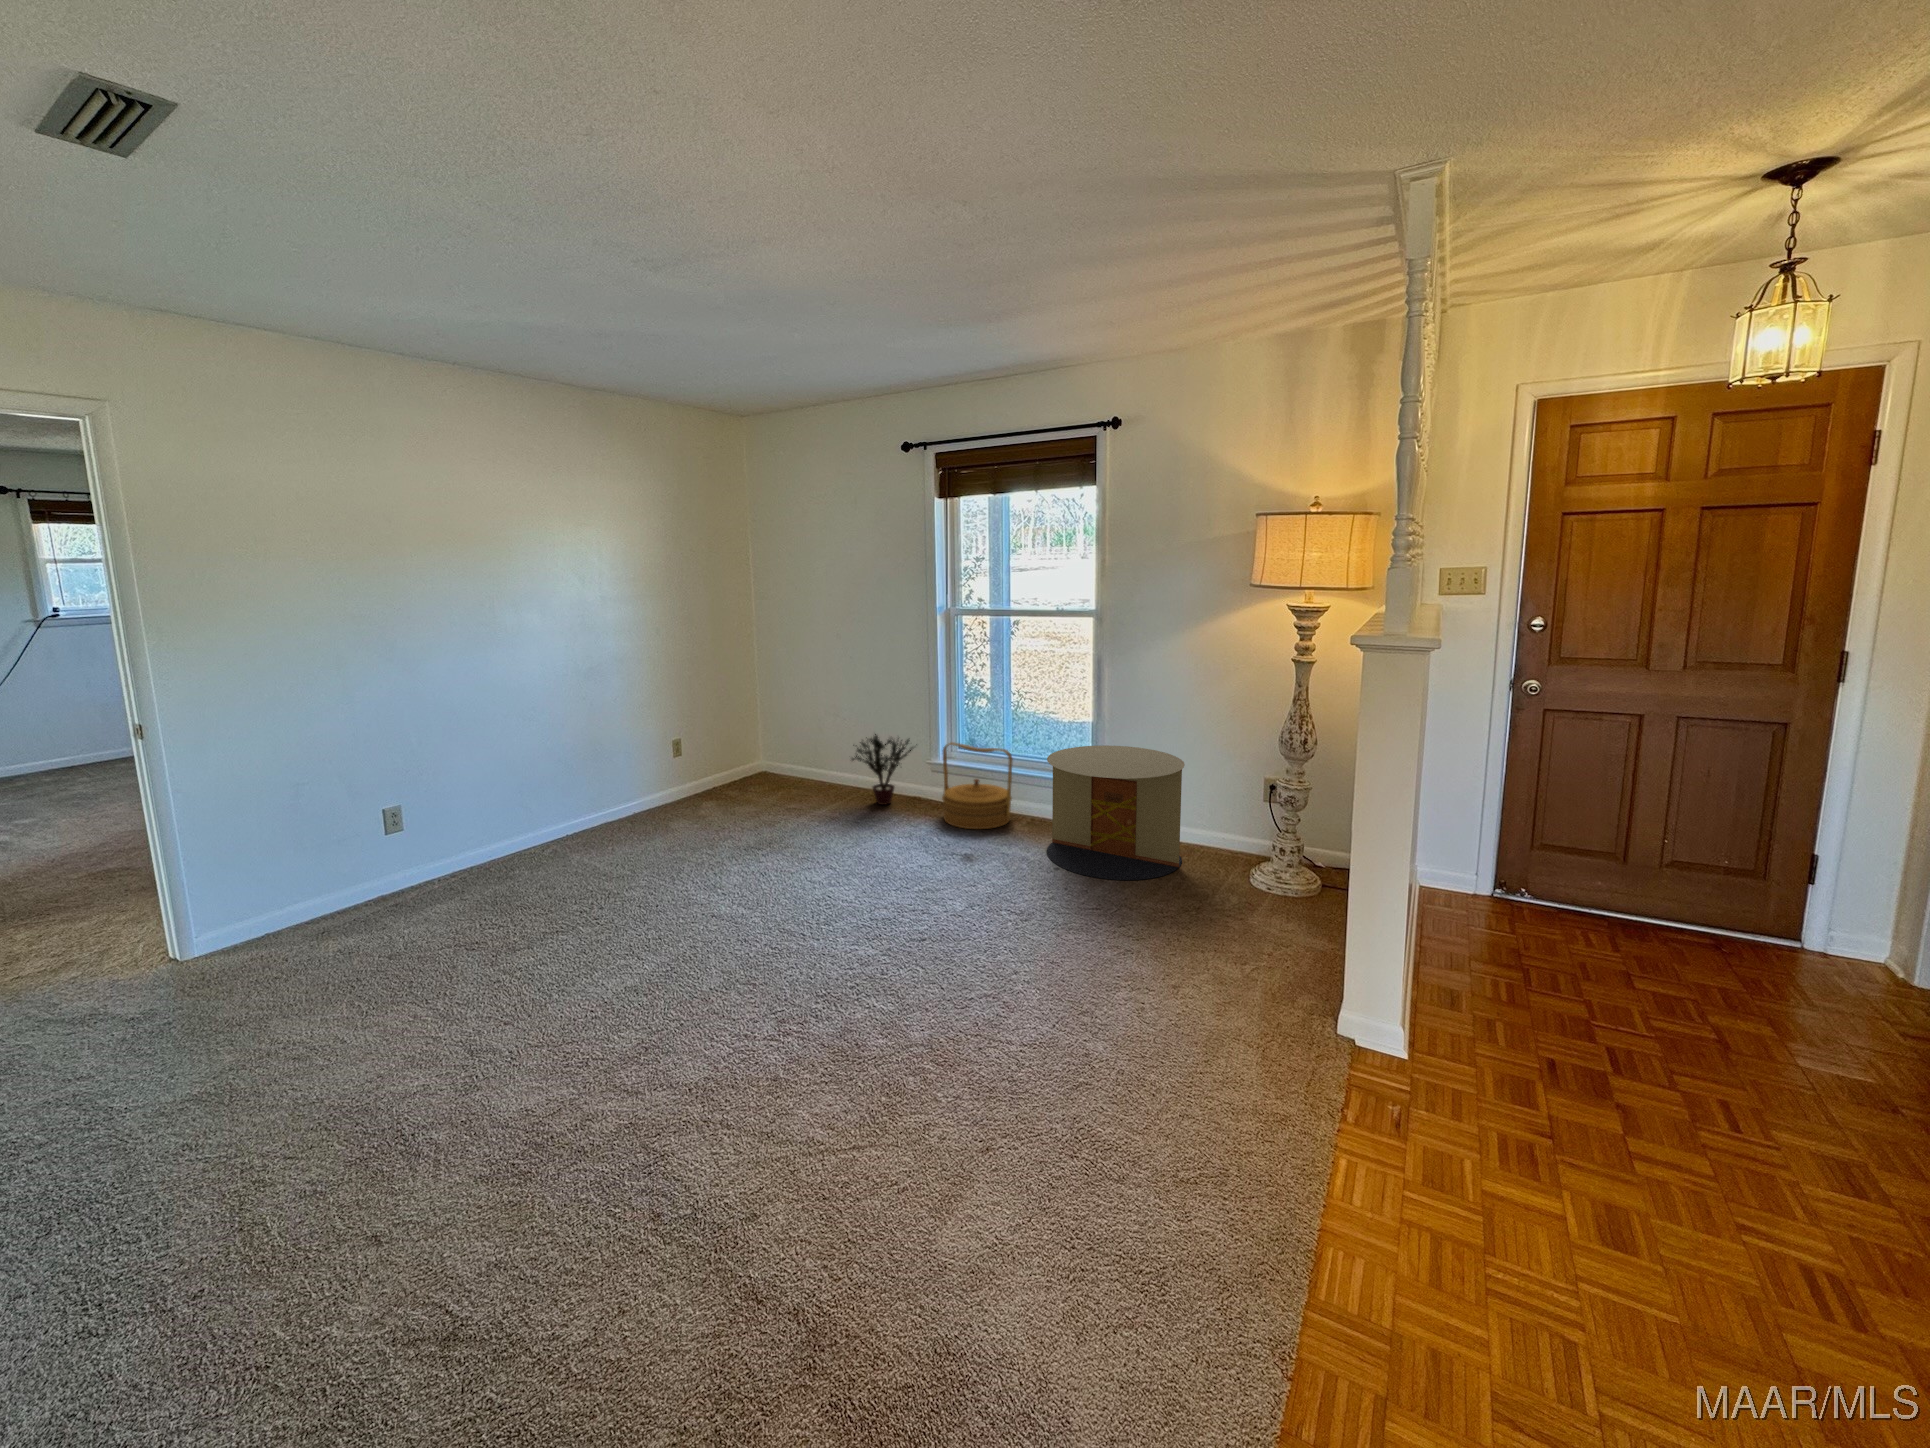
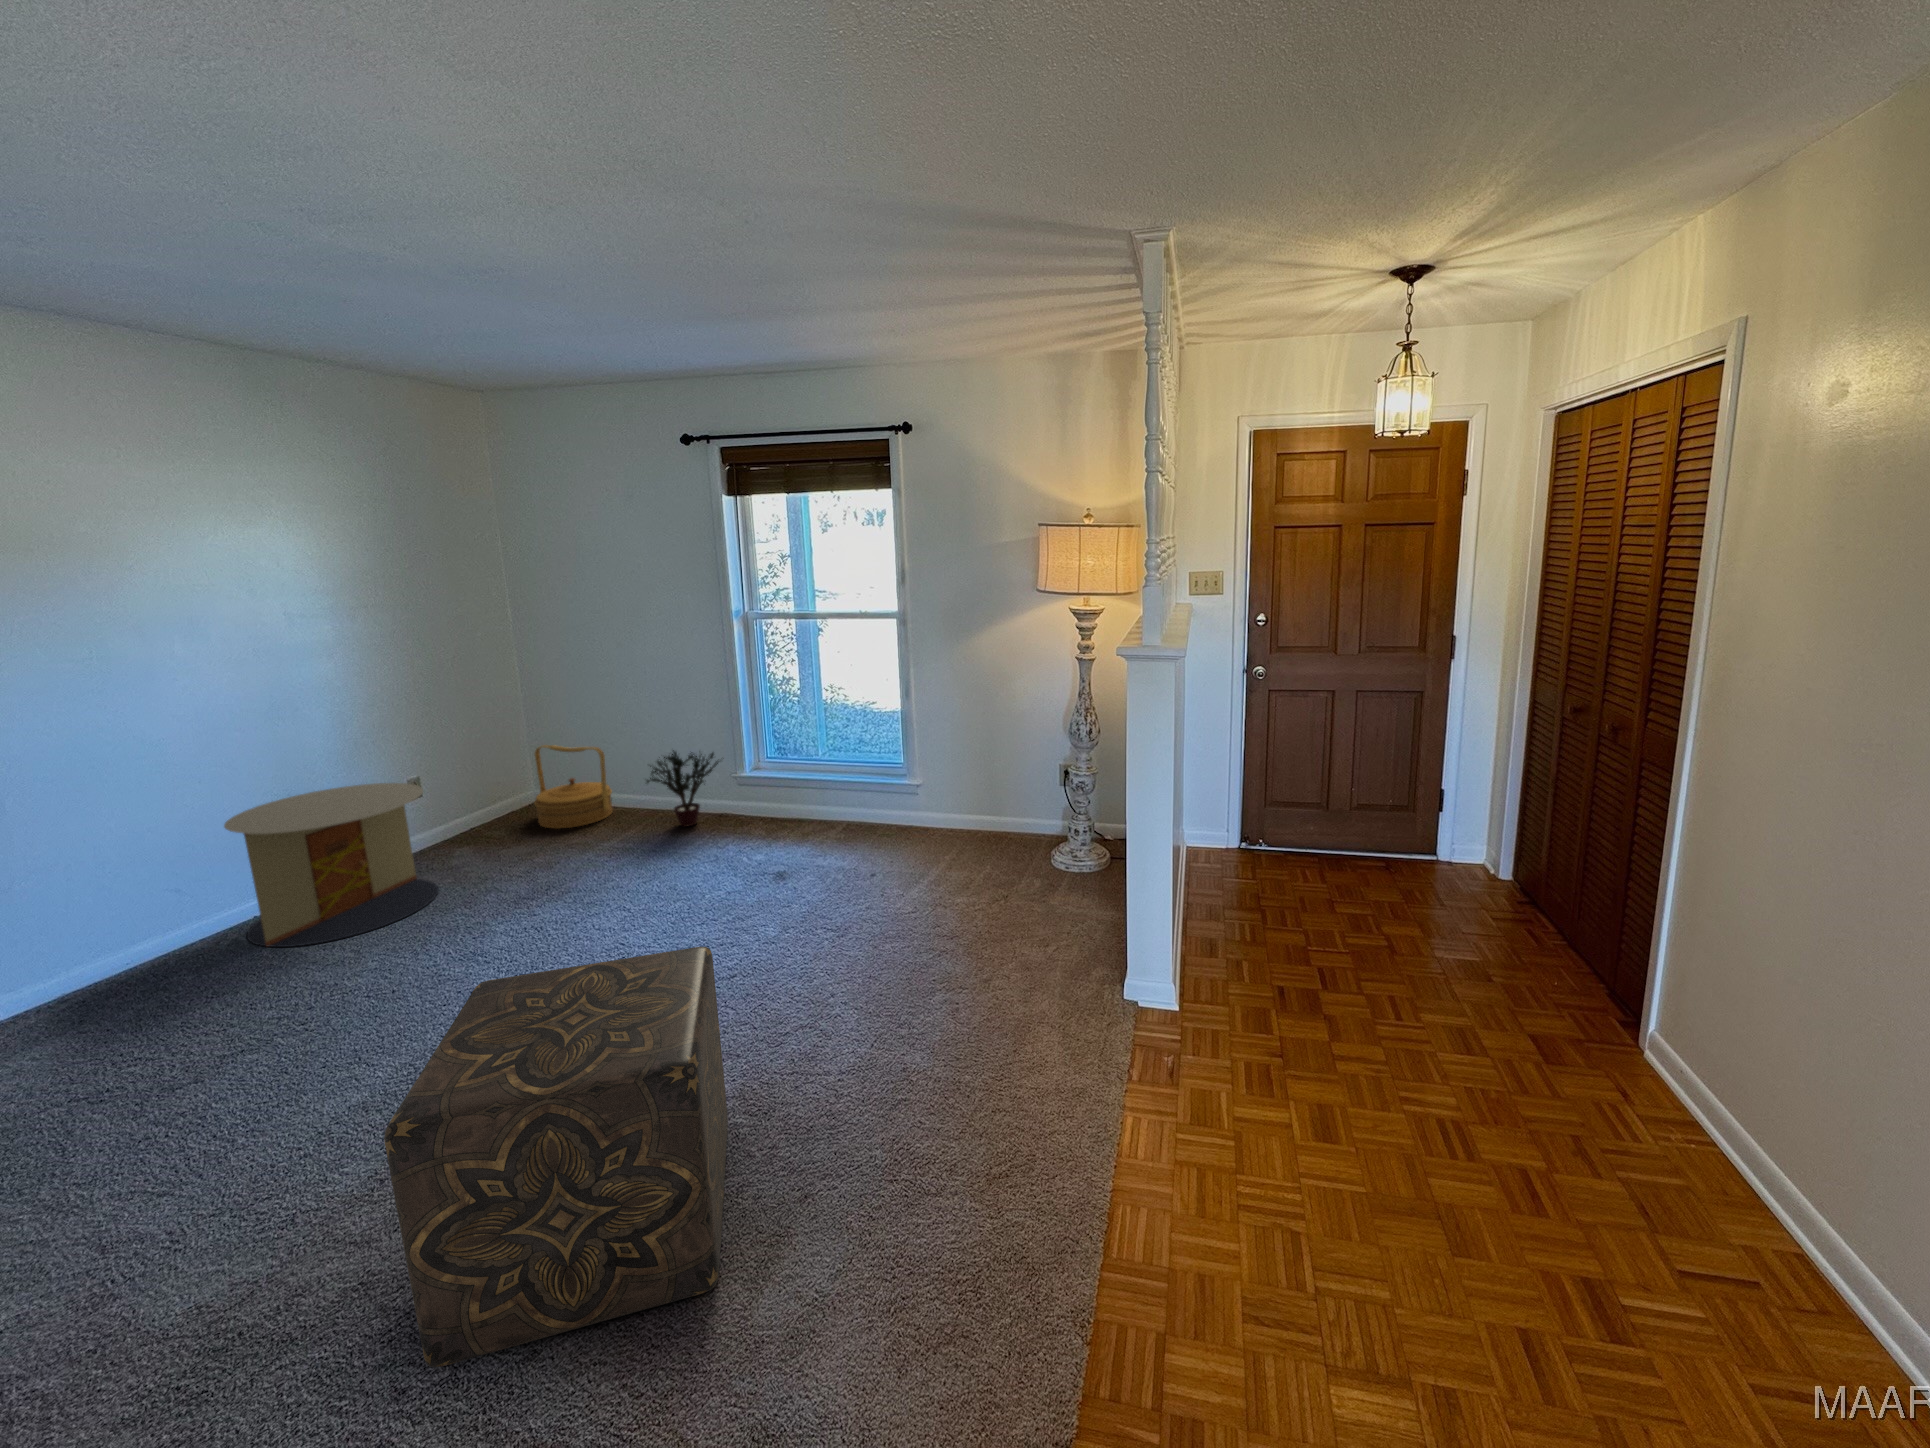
woven basket: present [942,742,1013,829] -> present [534,745,613,829]
side table: present [1046,745,1185,880] -> present [224,783,439,947]
ottoman: none [662,892,916,1208] -> present [384,947,728,1367]

